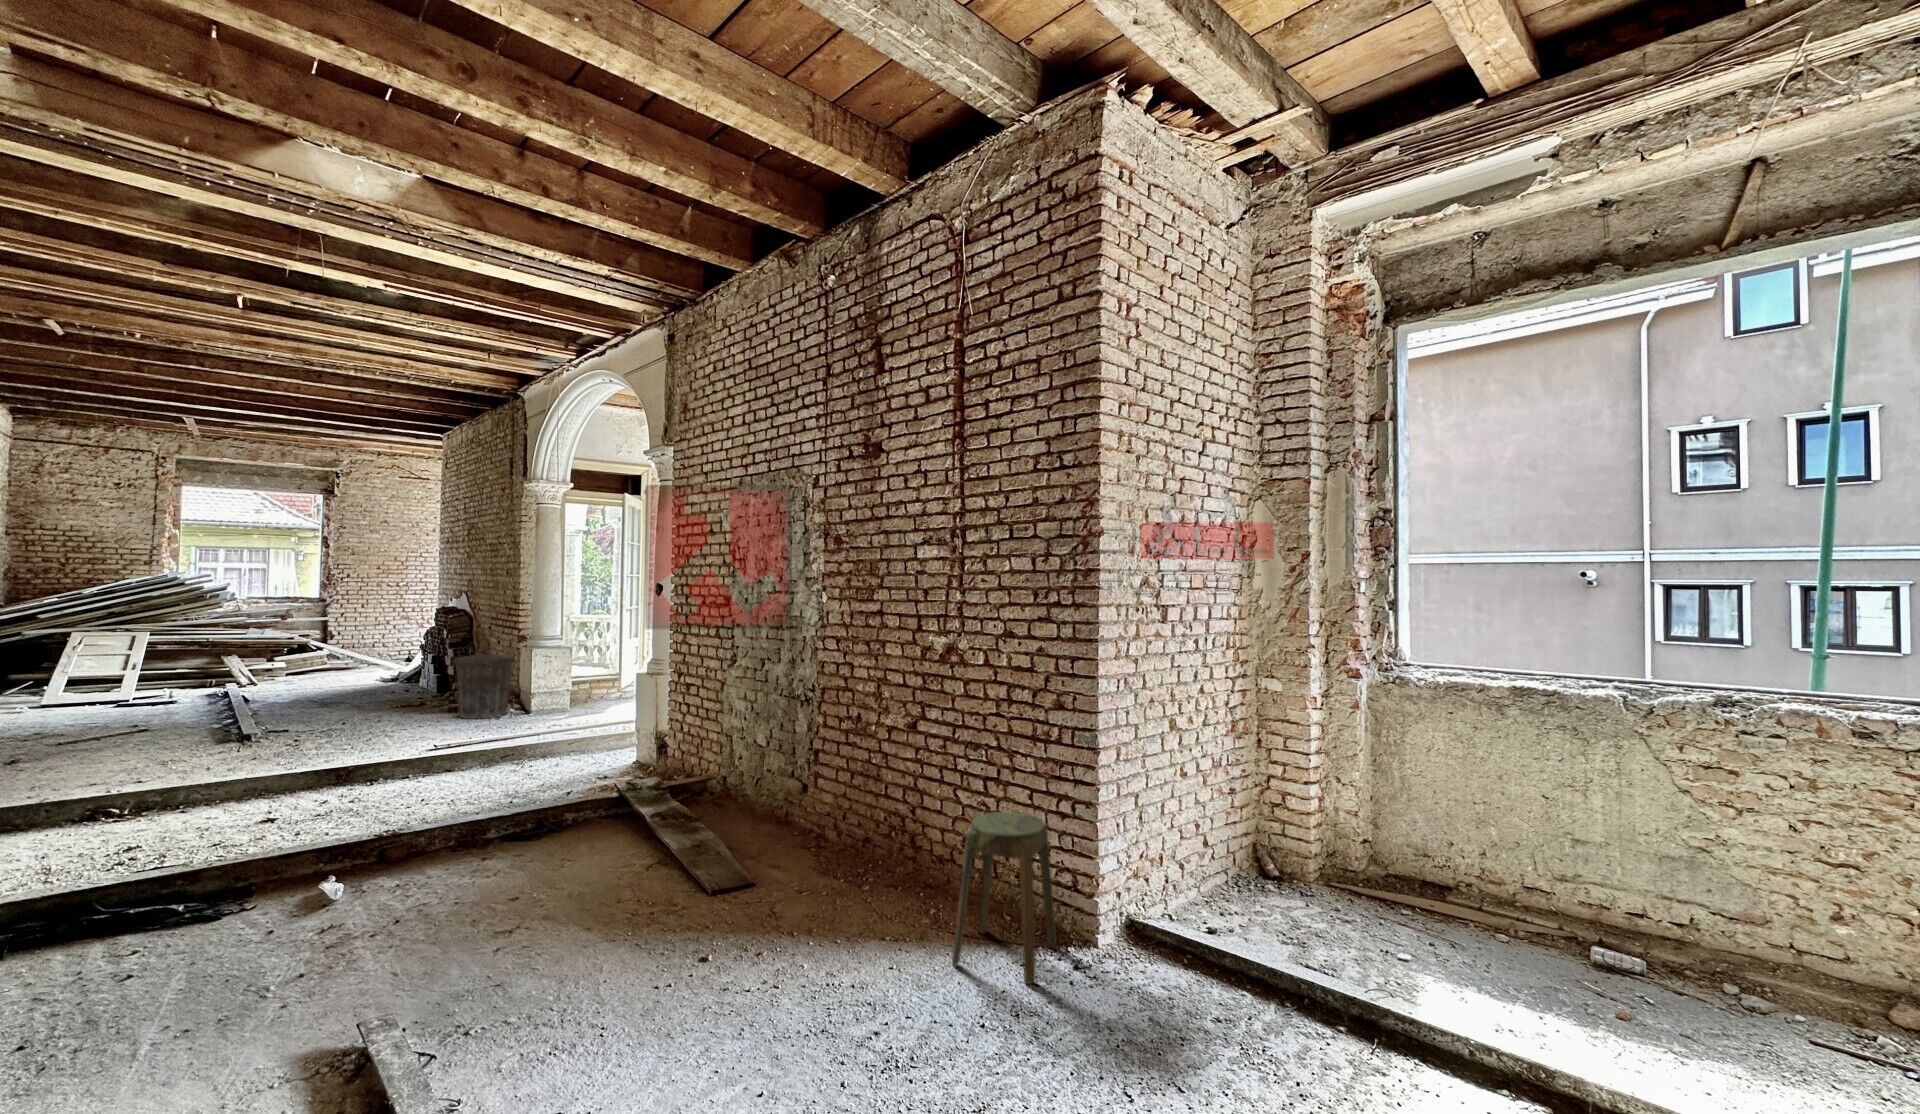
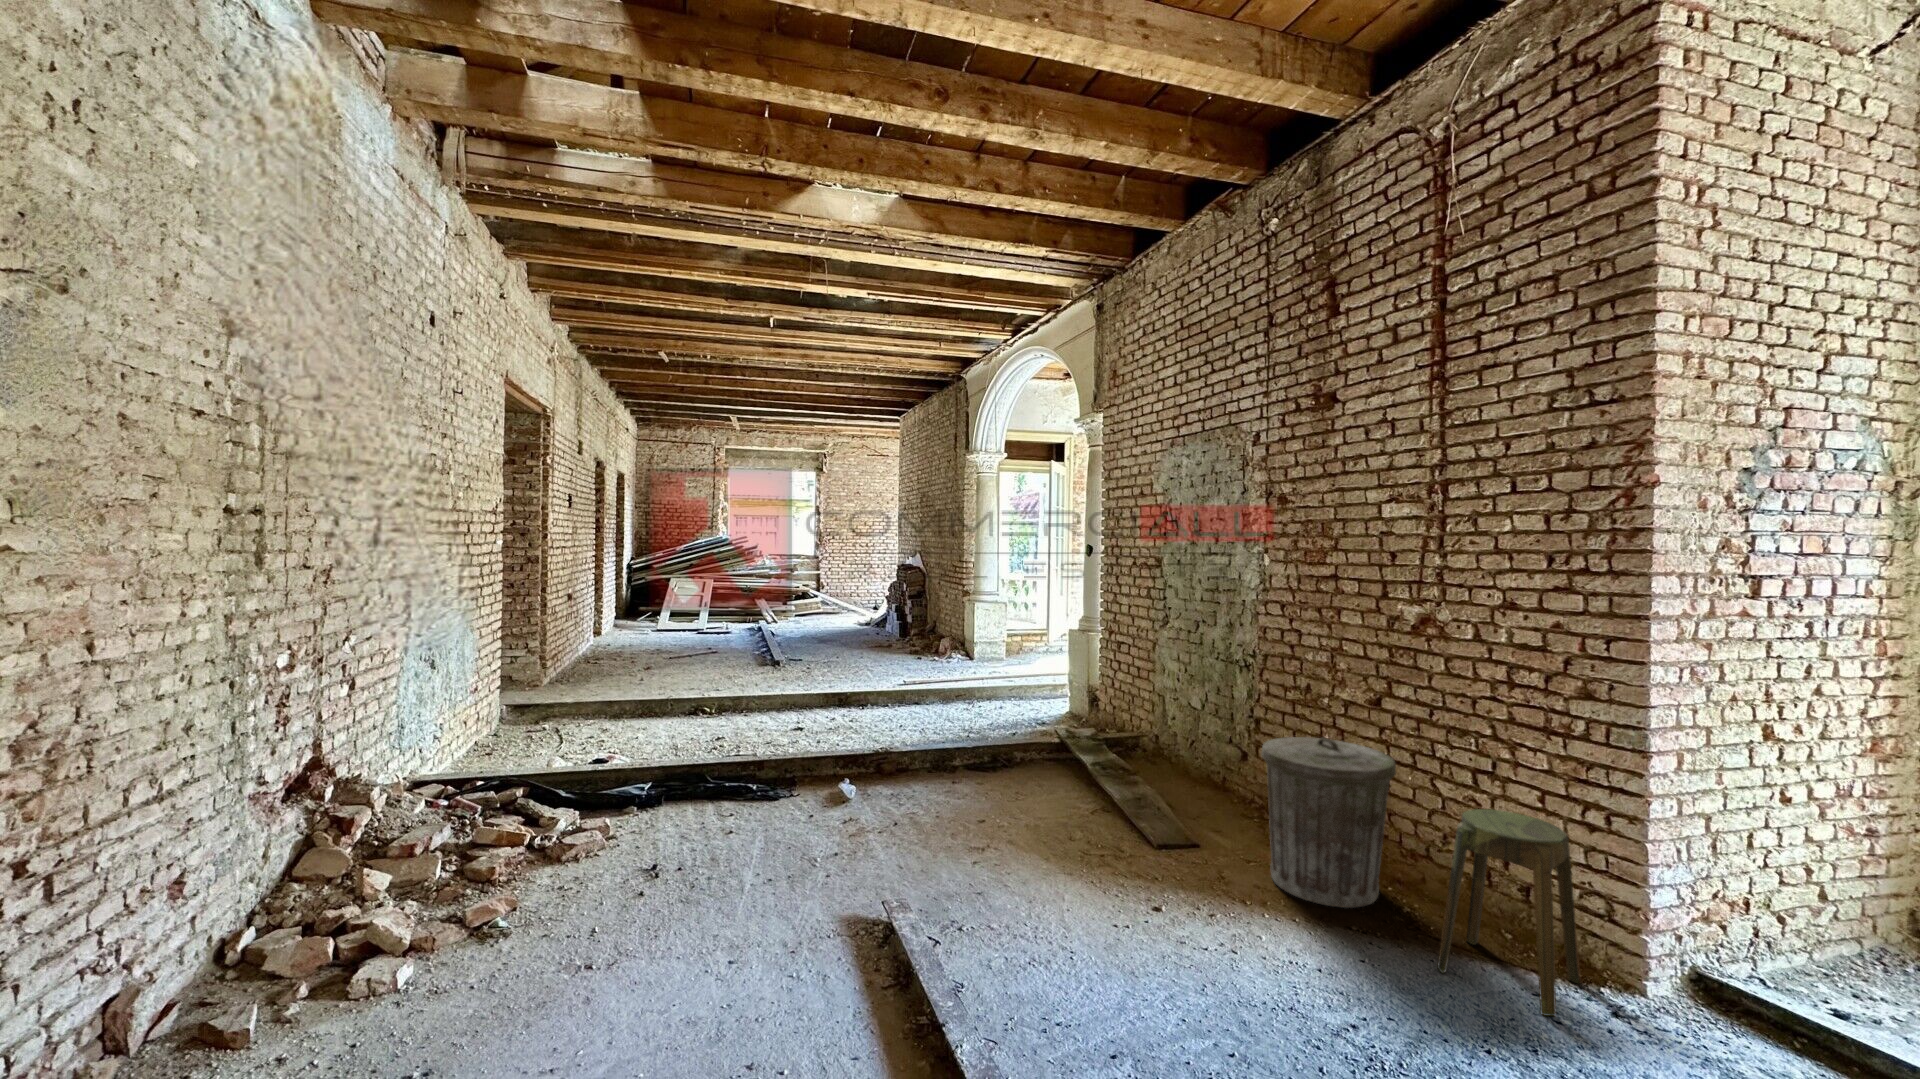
trash can: present [454,652,515,719] -> present [1261,737,1396,908]

